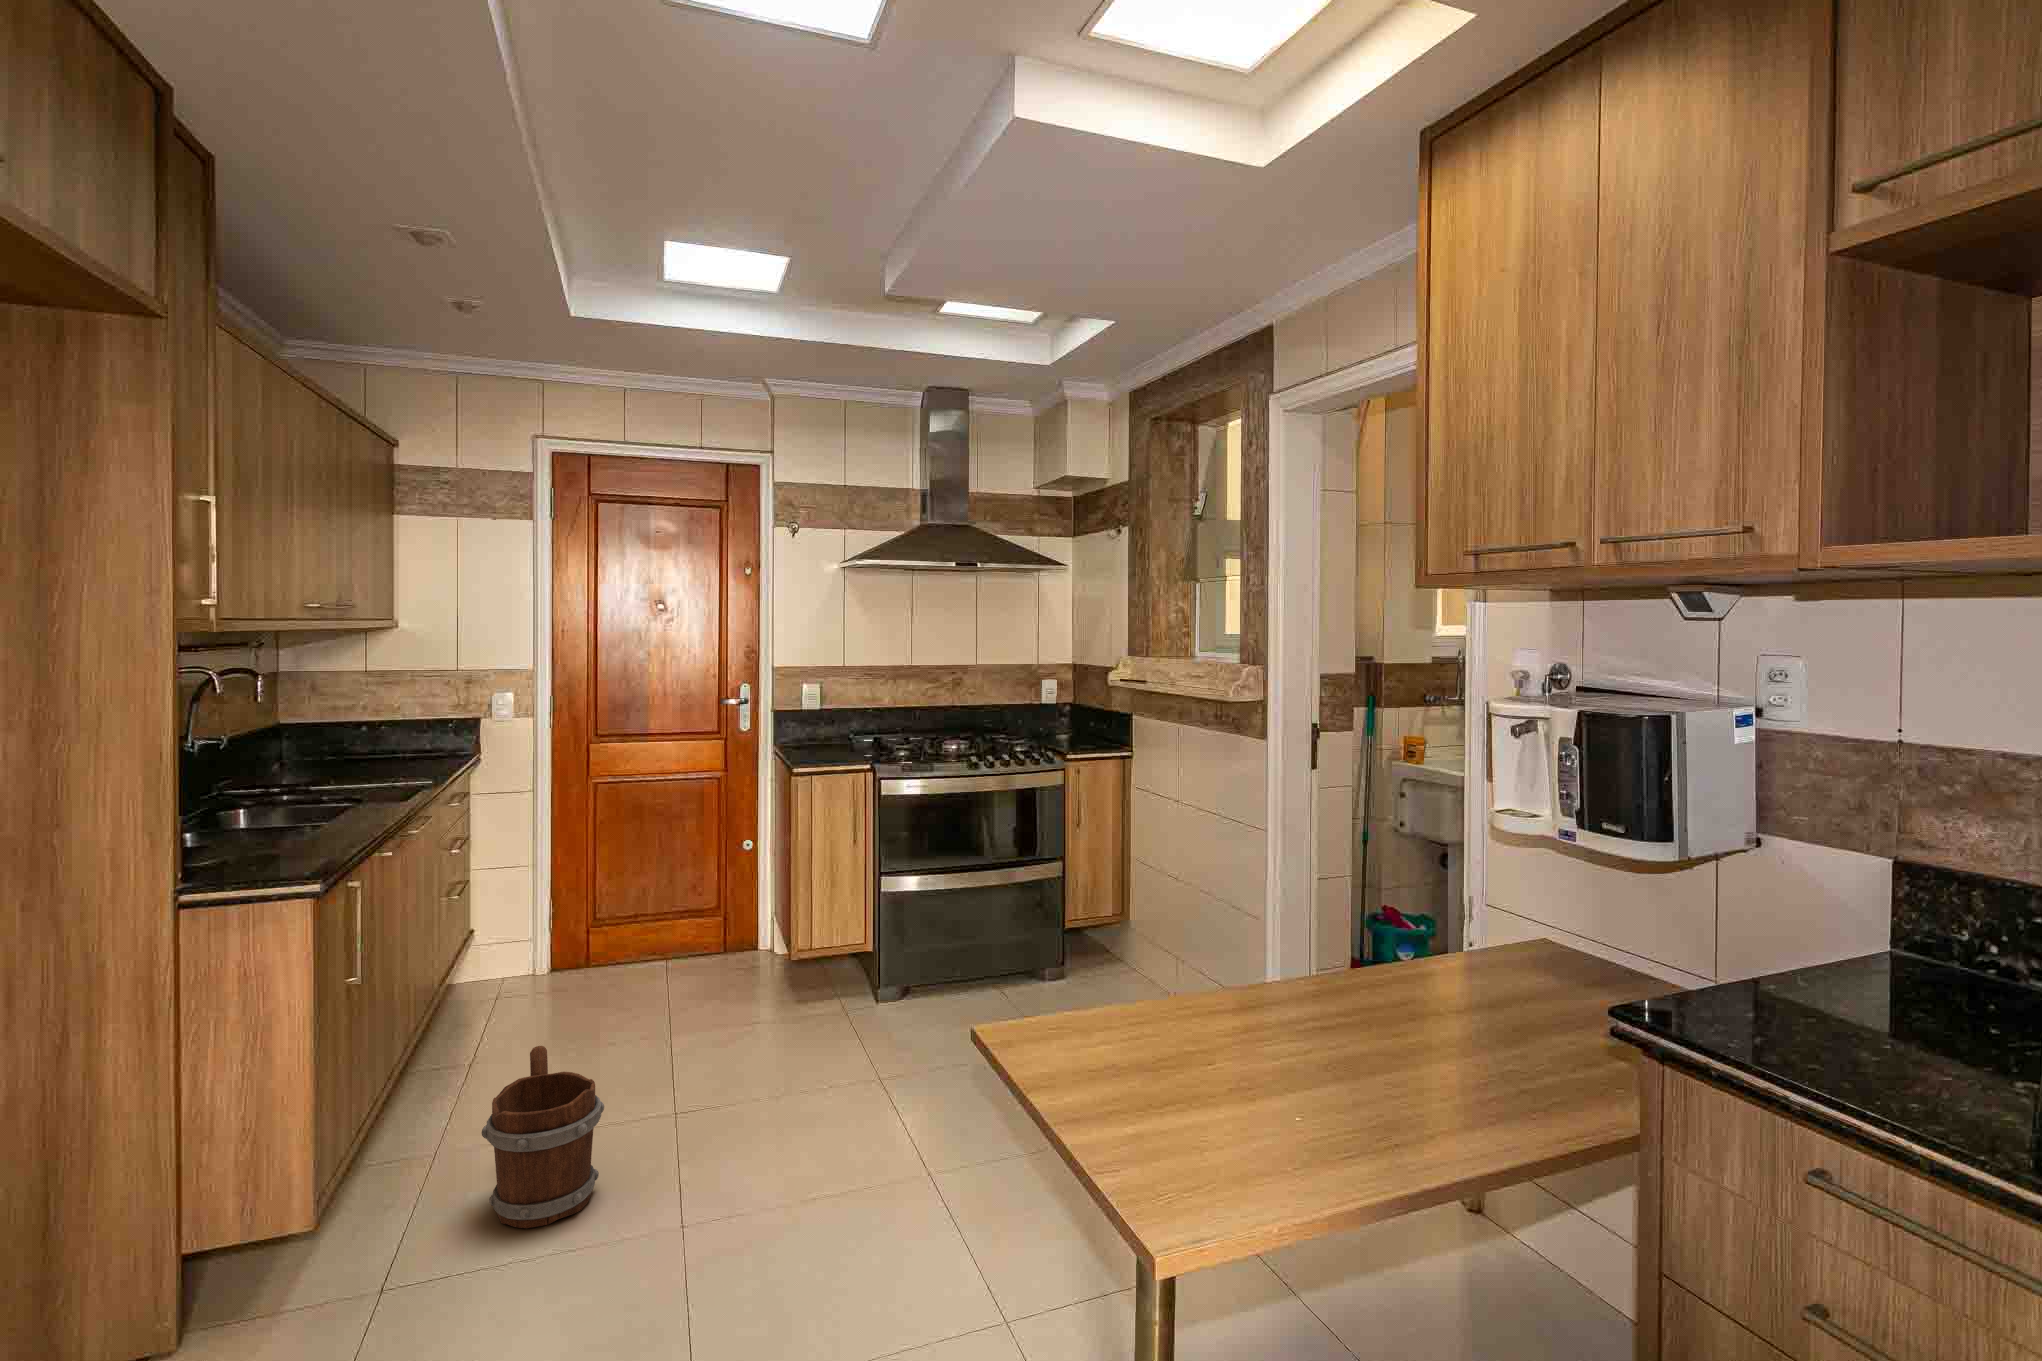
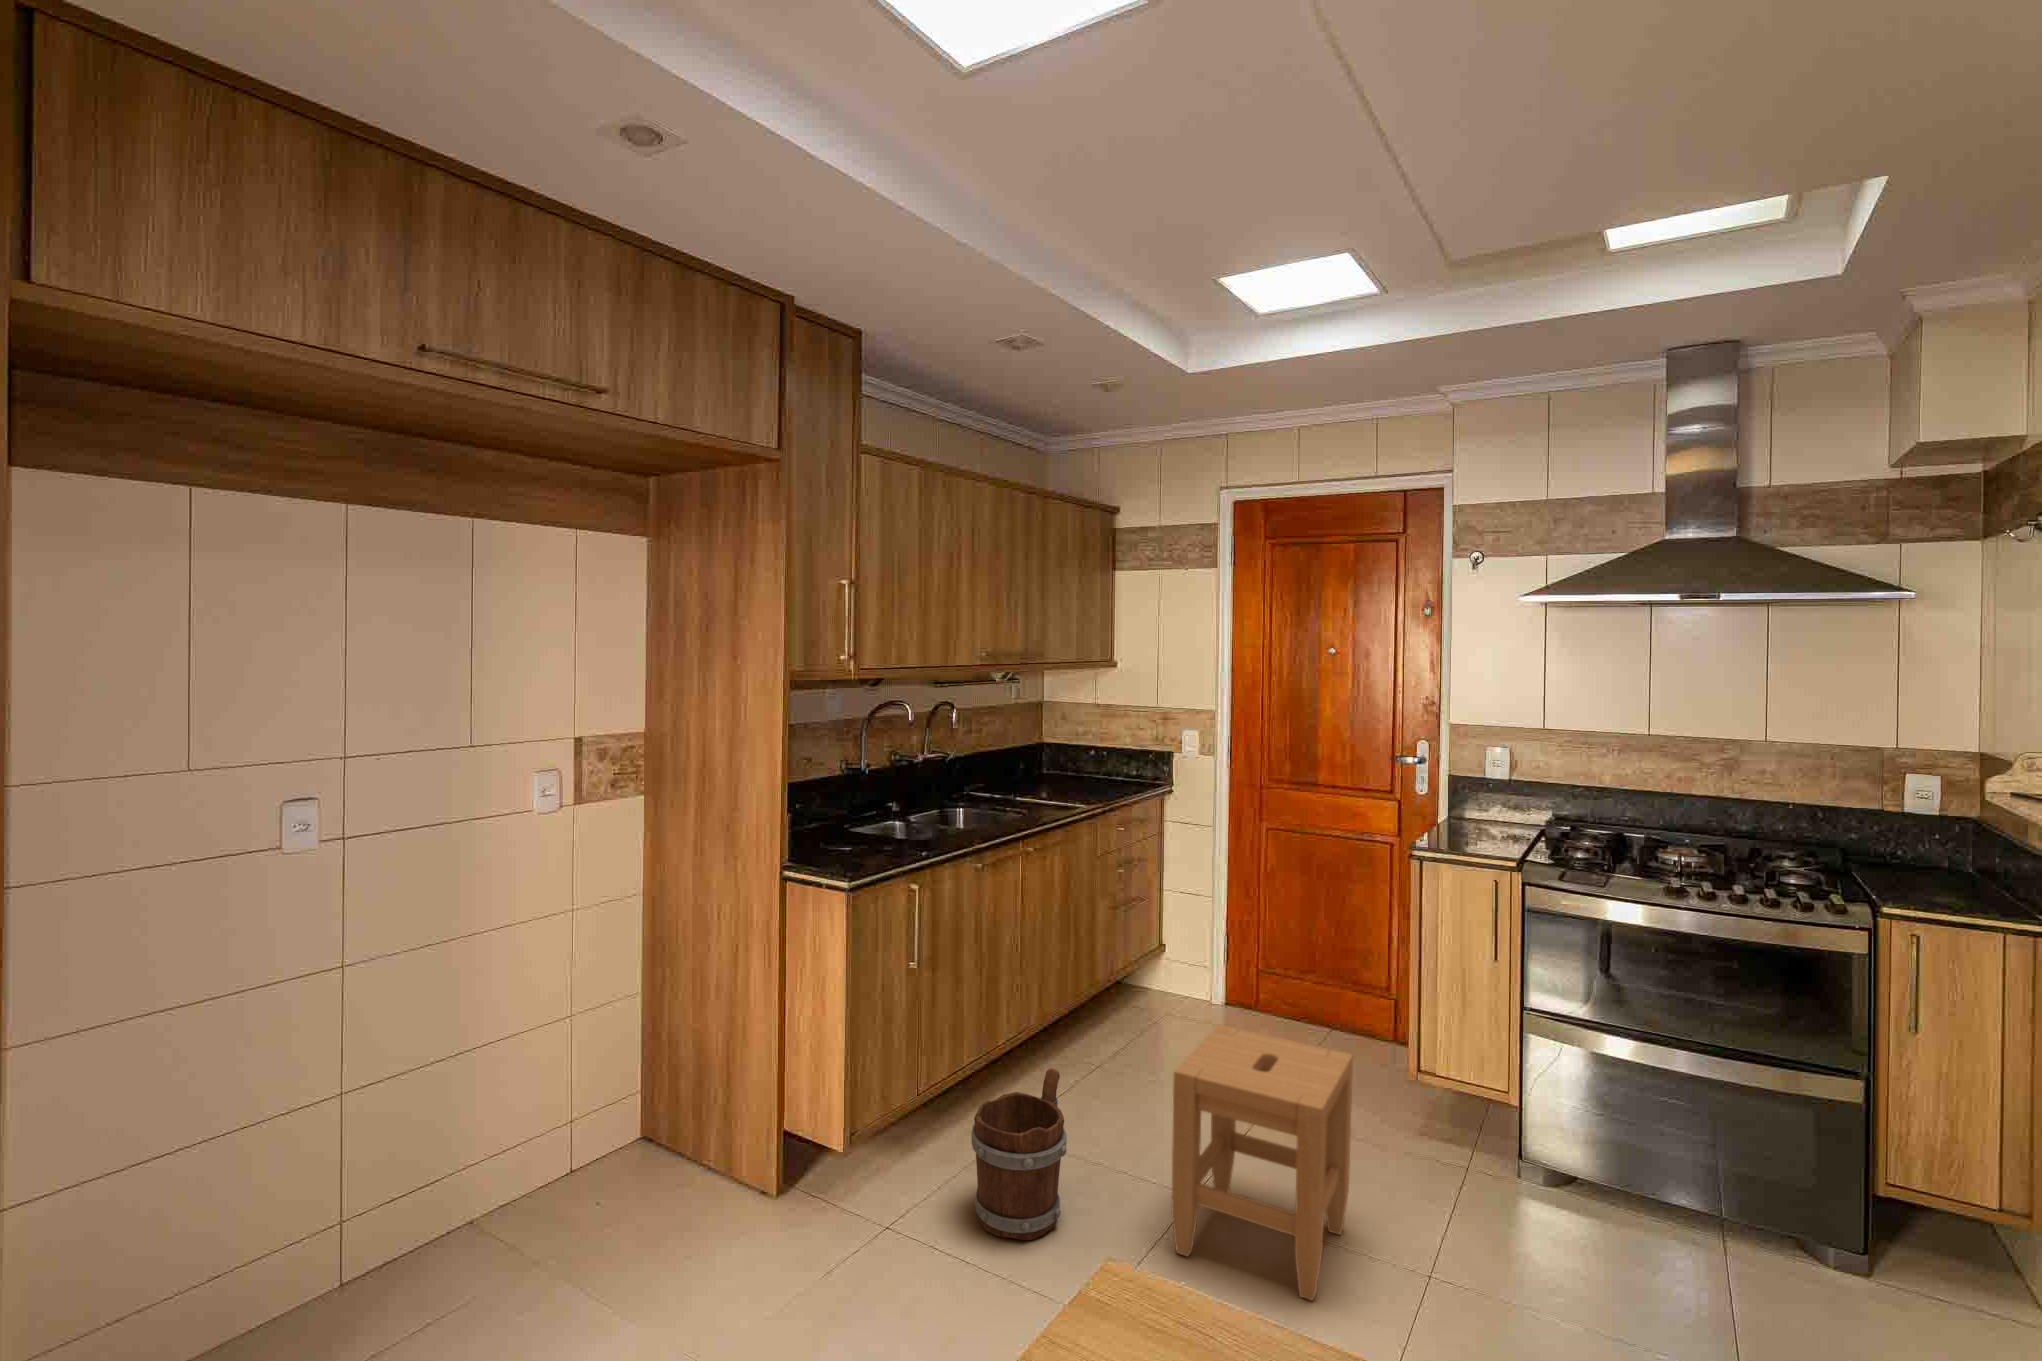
stool: none [698,932,846,1151] -> present [1172,1025,1353,1301]

